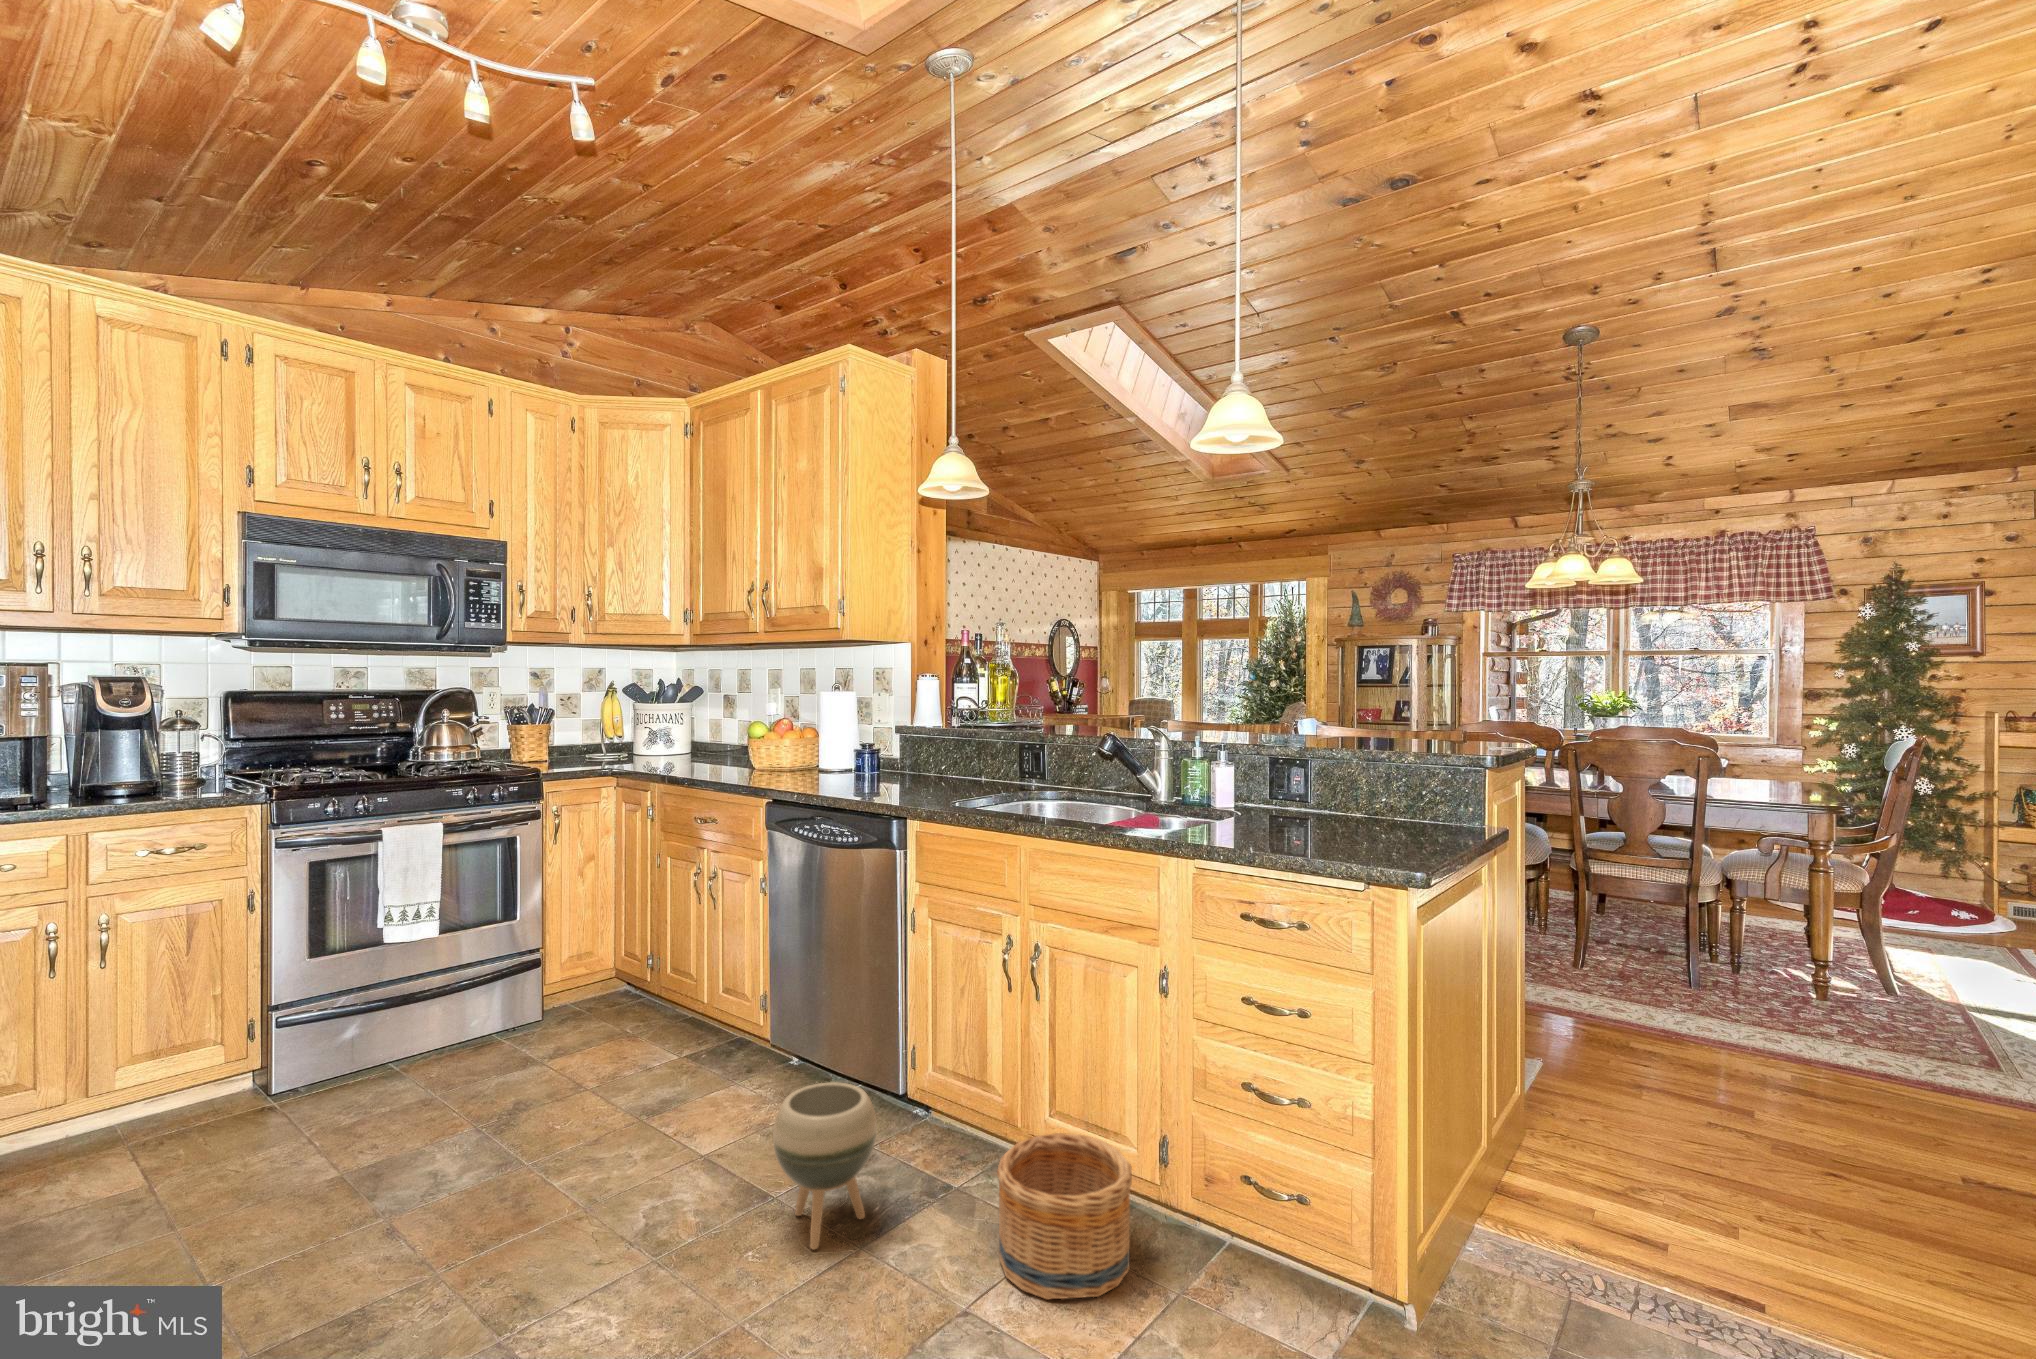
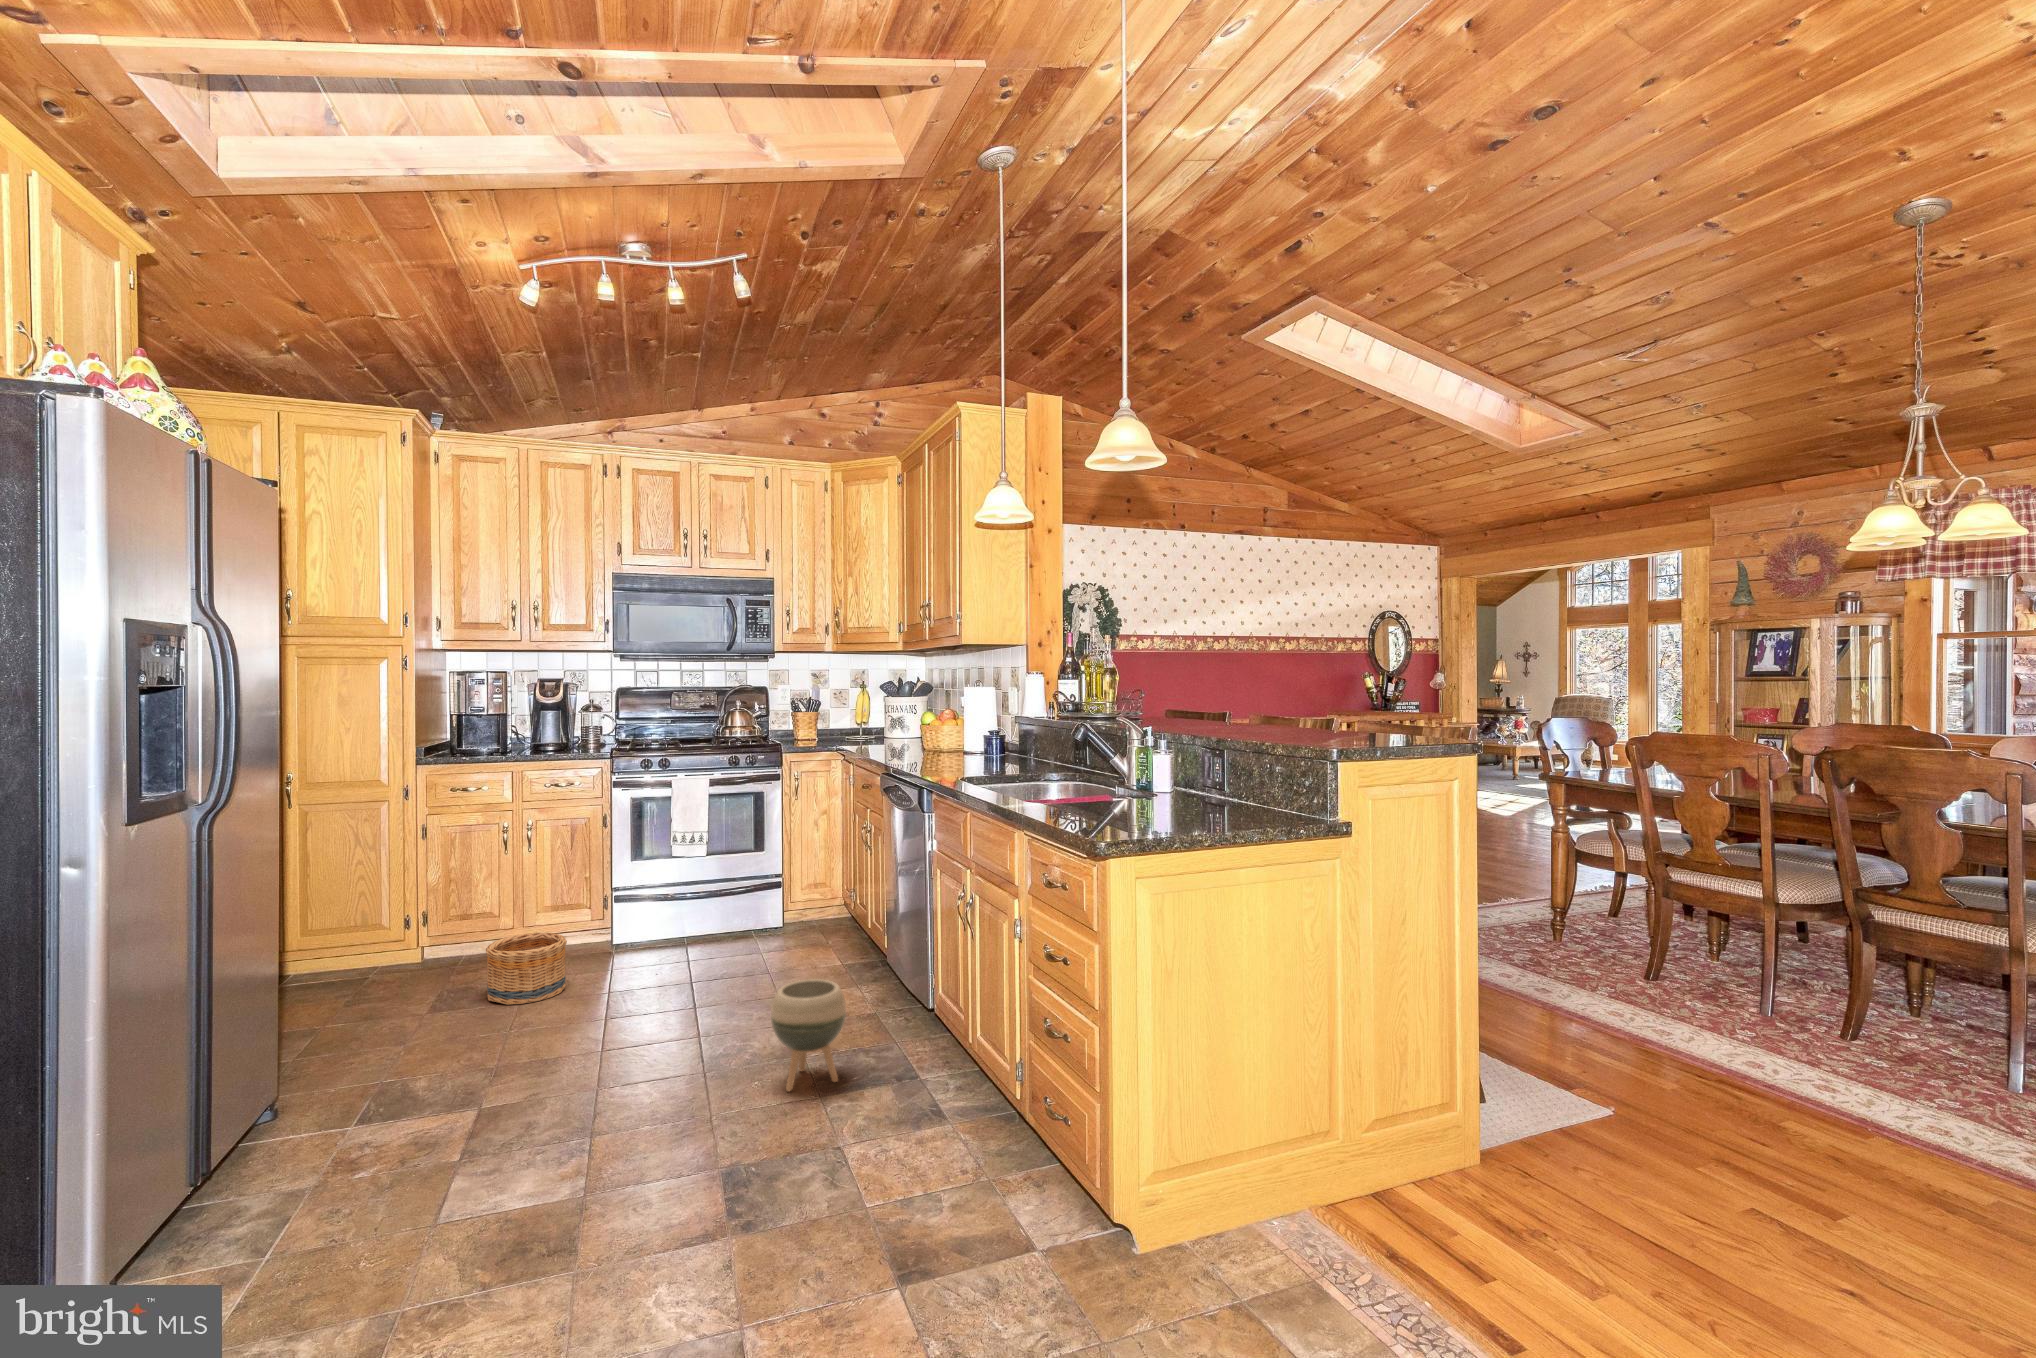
basket: present [997,1133,1132,1299] -> present [486,933,567,1005]

